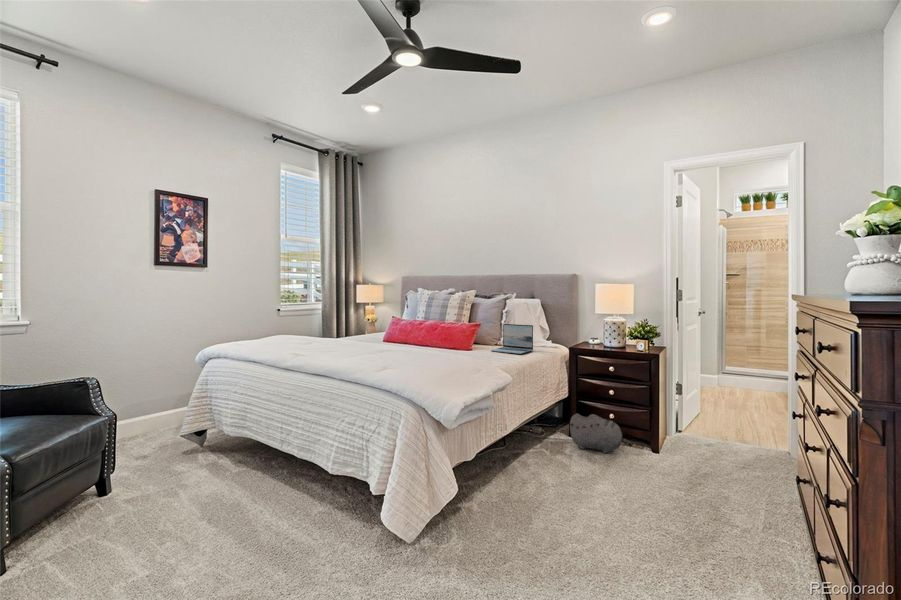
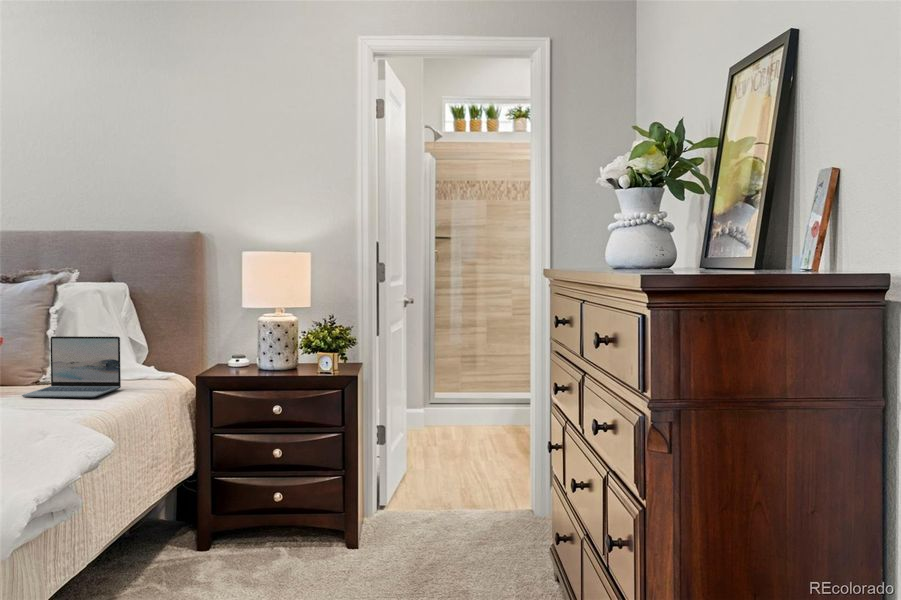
plush toy: present [569,414,633,453] -> none [198,498,316,569]

